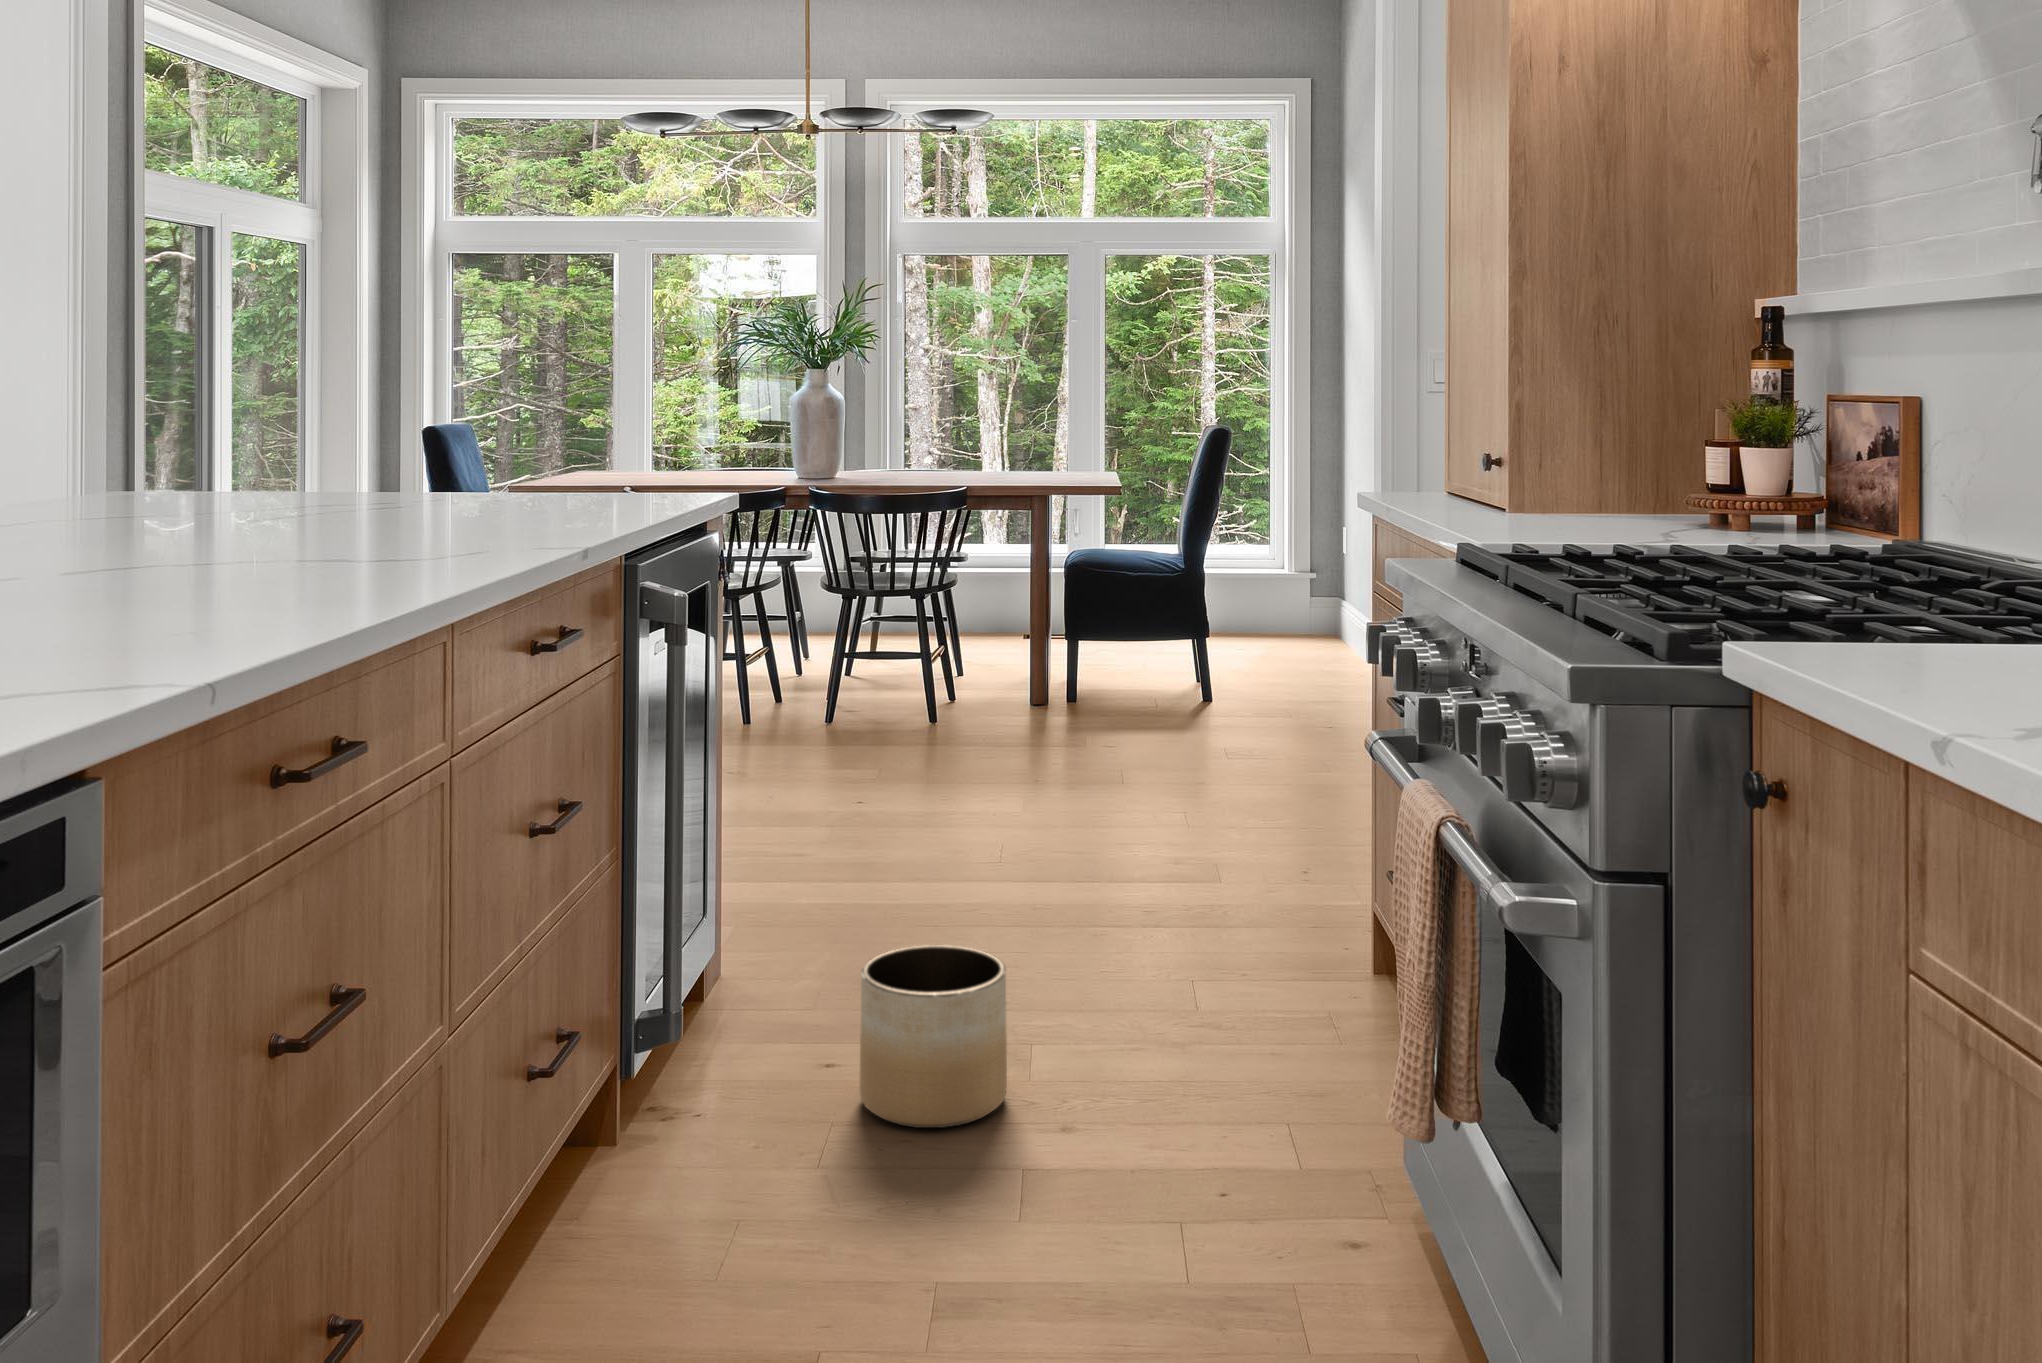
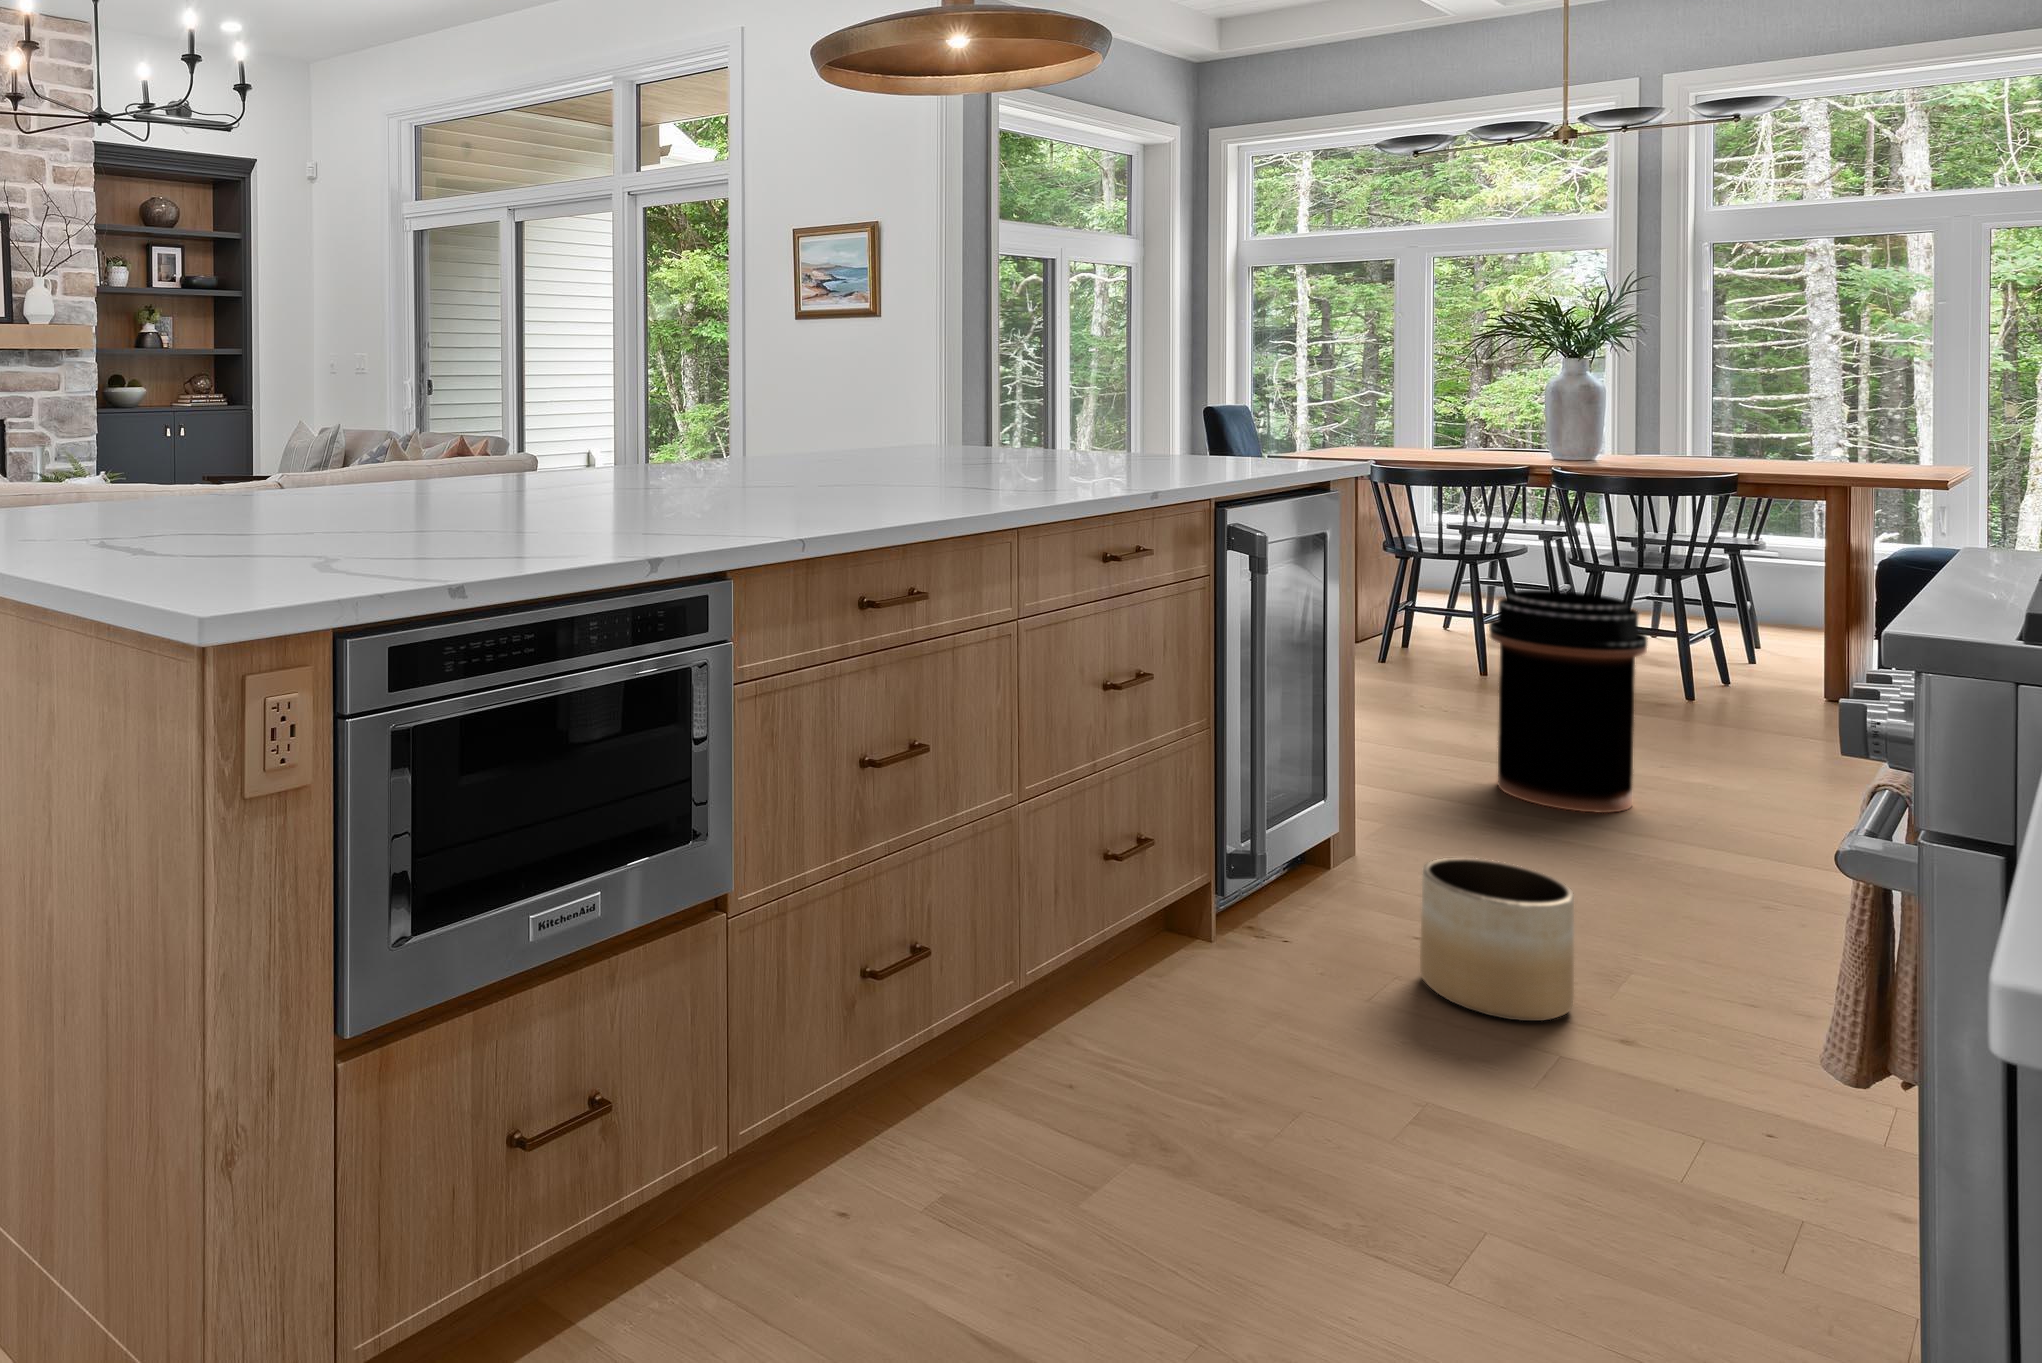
trash can: none [816,625,956,864] -> present [1489,590,1647,813]

